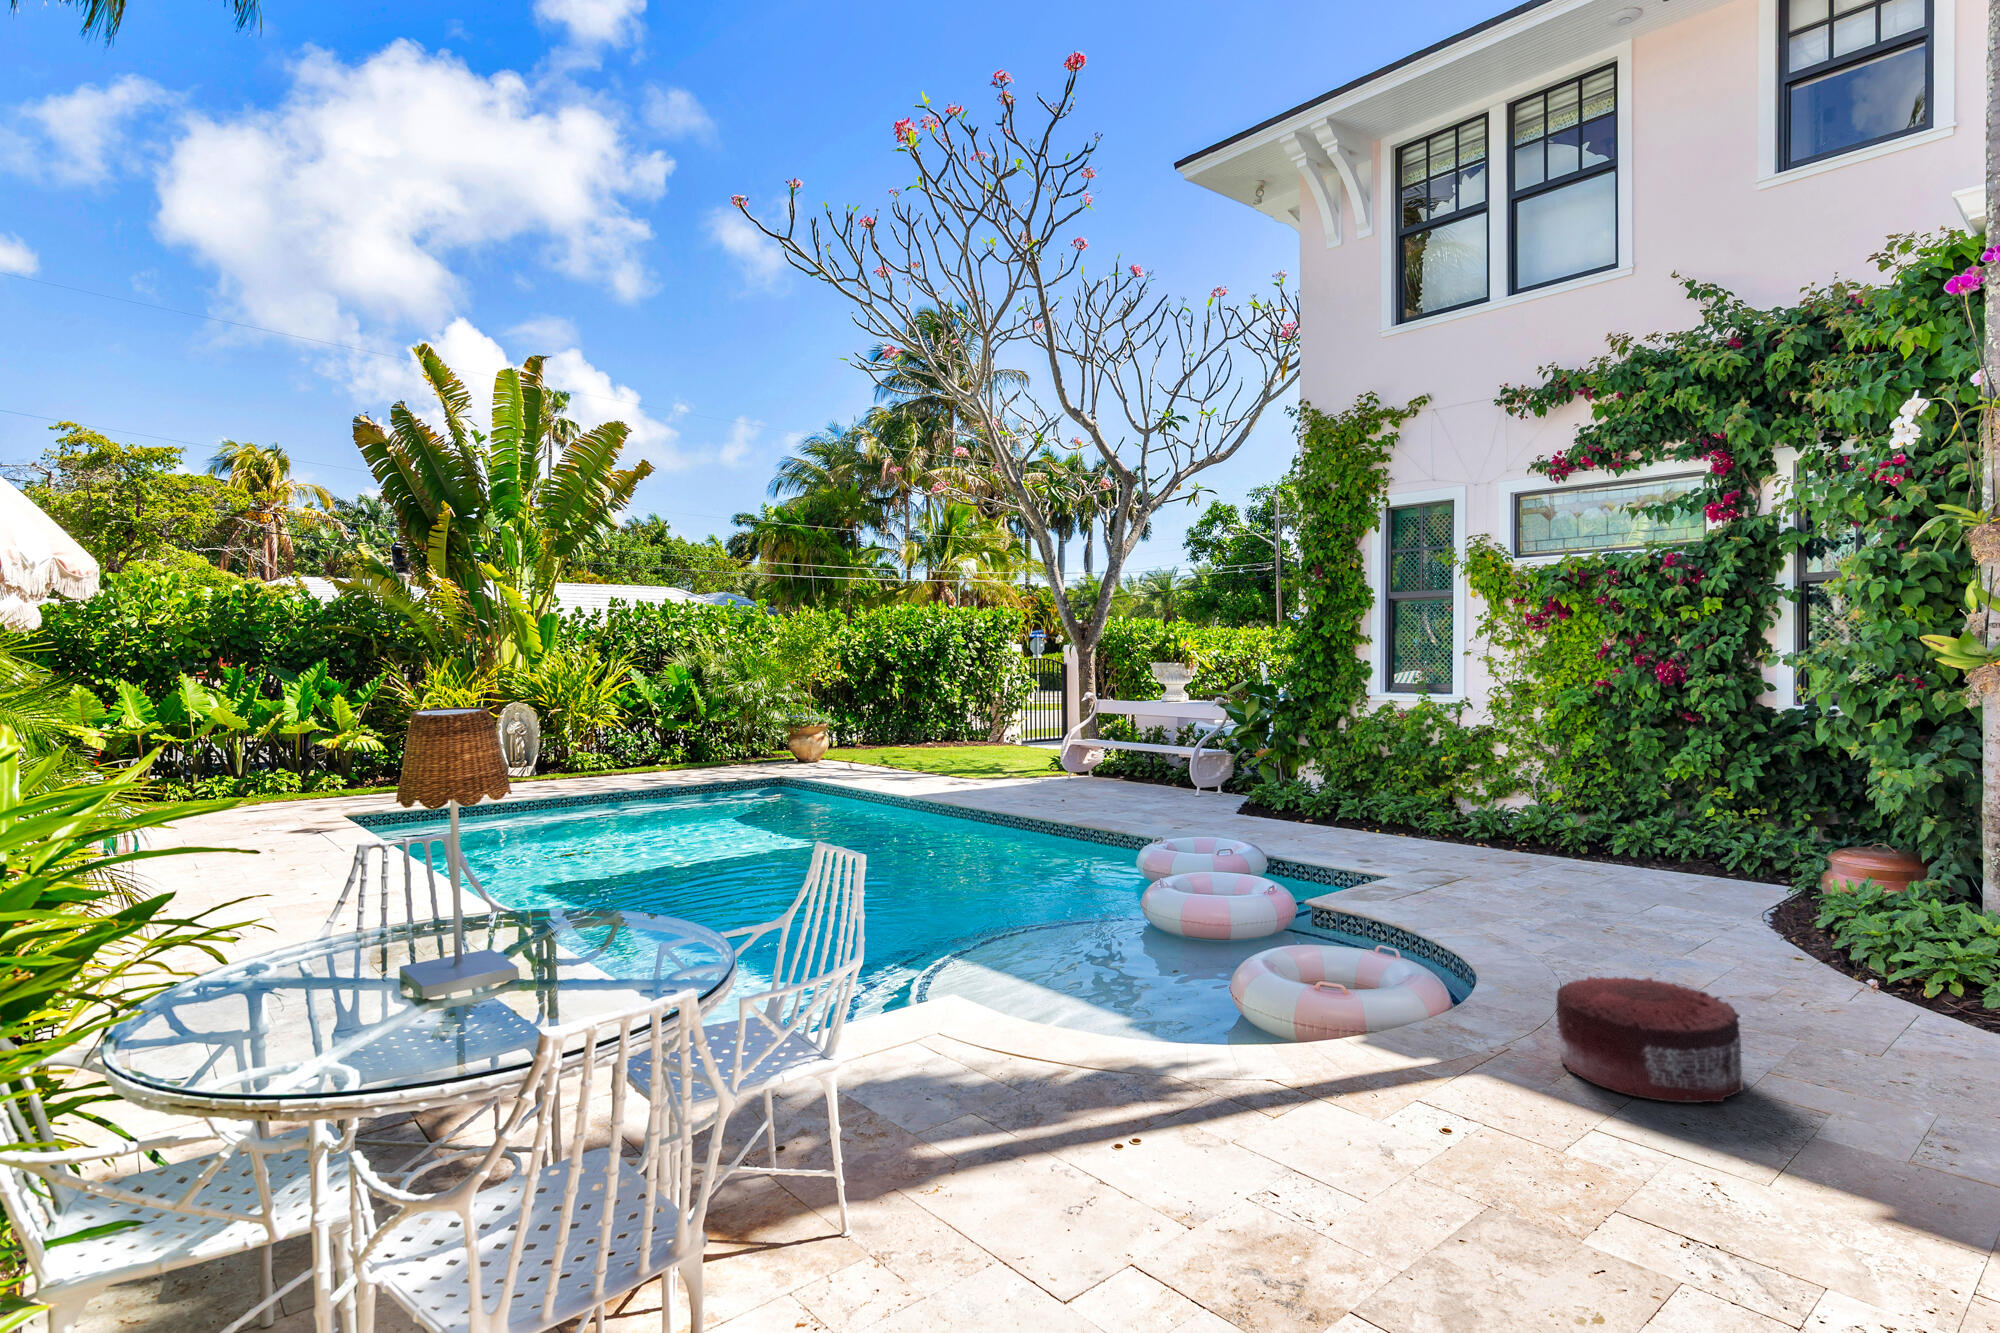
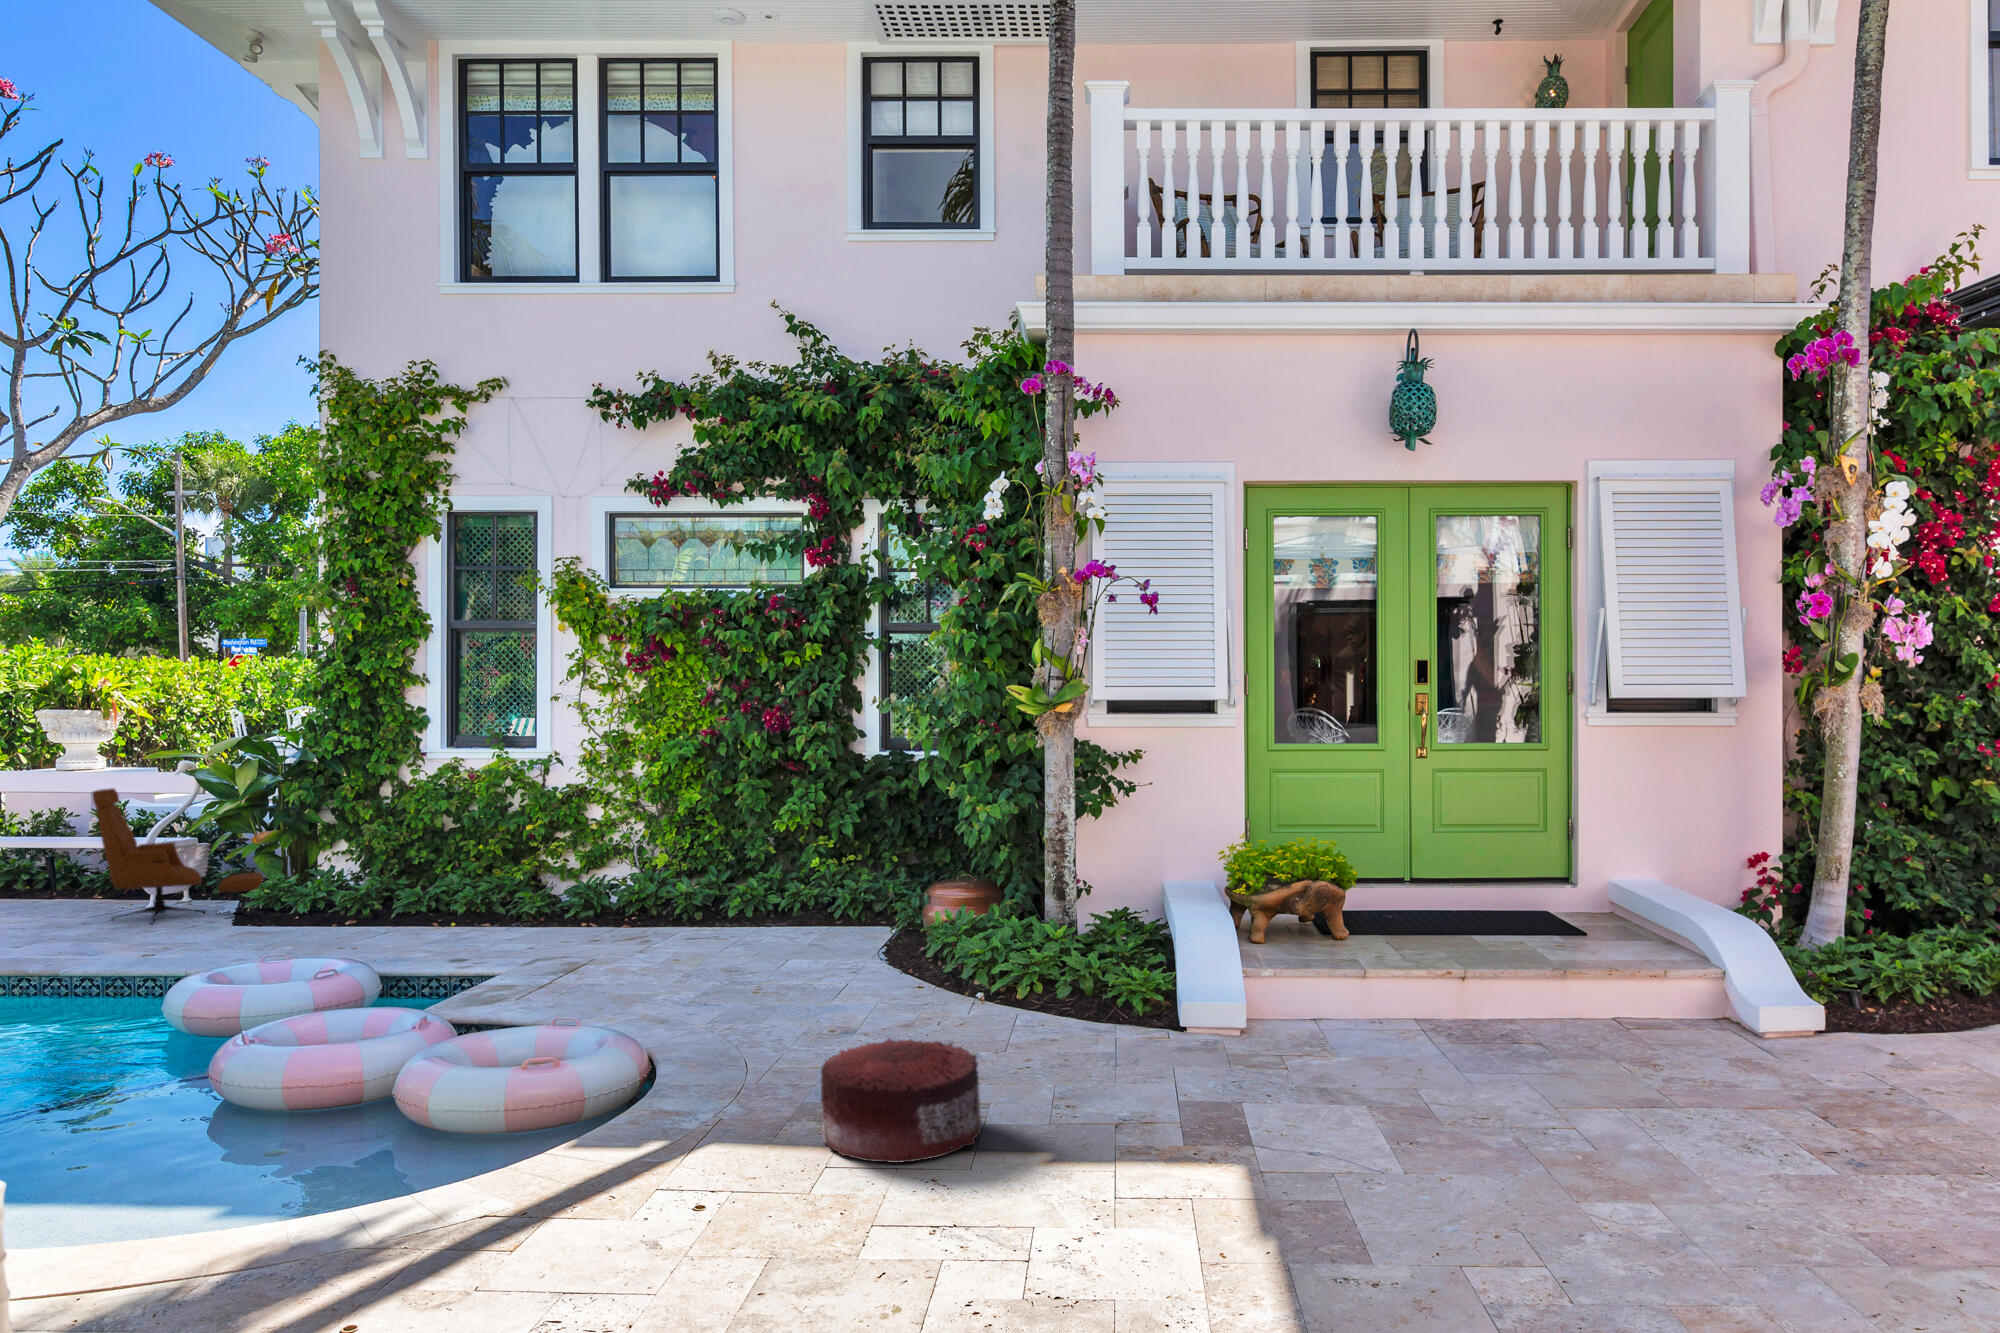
lounge chair: none [1162,712,1272,804] -> present [93,788,263,923]

